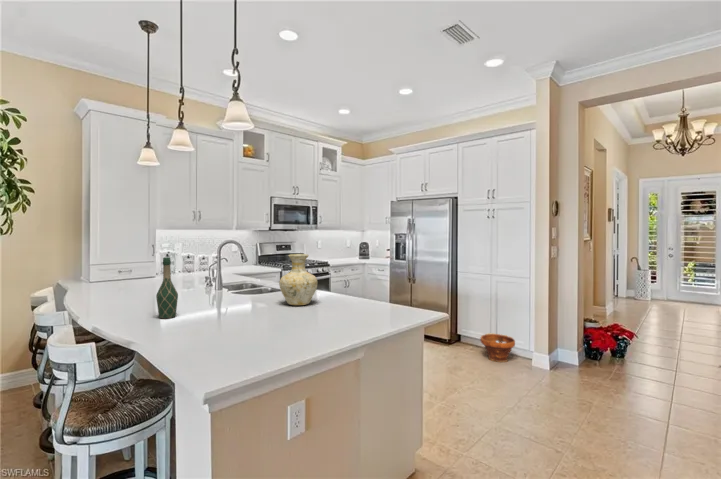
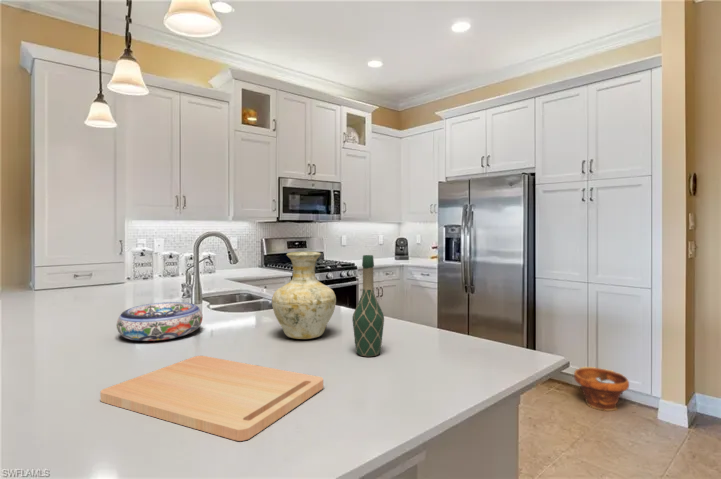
wine bottle: present [156,257,178,318] -> present [352,255,384,356]
bowl: none [184,285,235,307] -> present [117,302,203,341]
cutting board: none [201,312,313,340] -> present [100,356,323,441]

